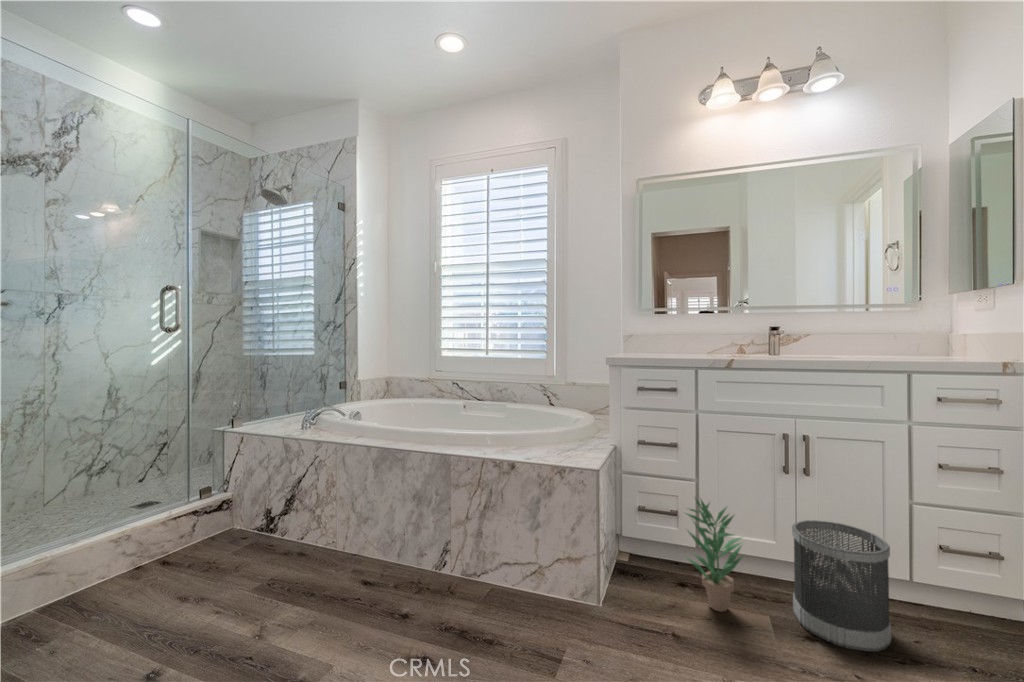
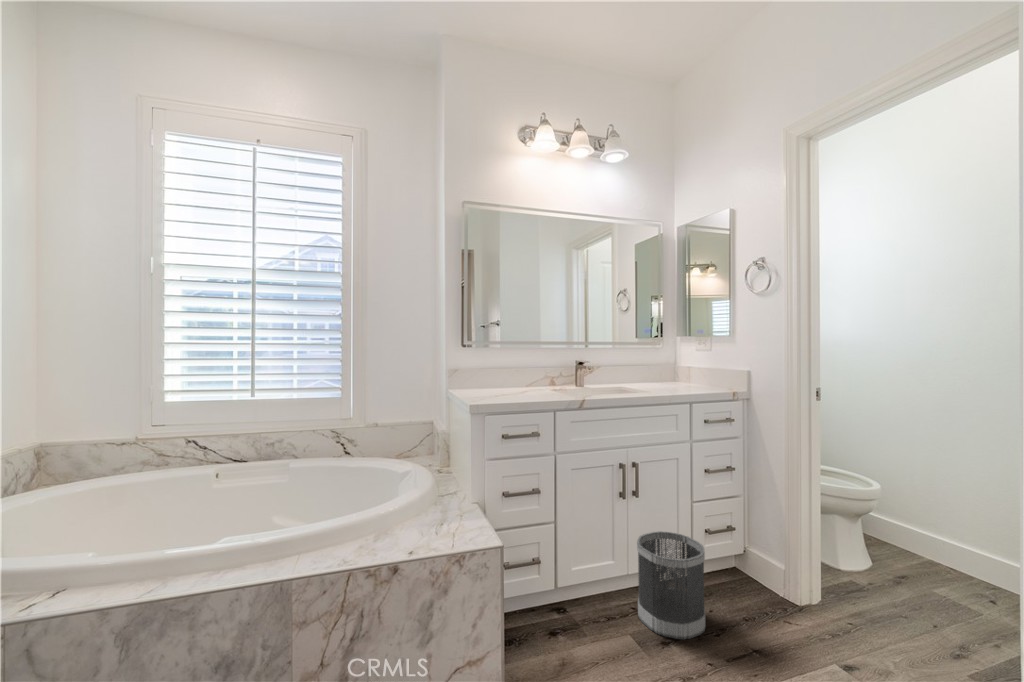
potted plant: present [686,497,742,612] -> none [564,541,621,649]

